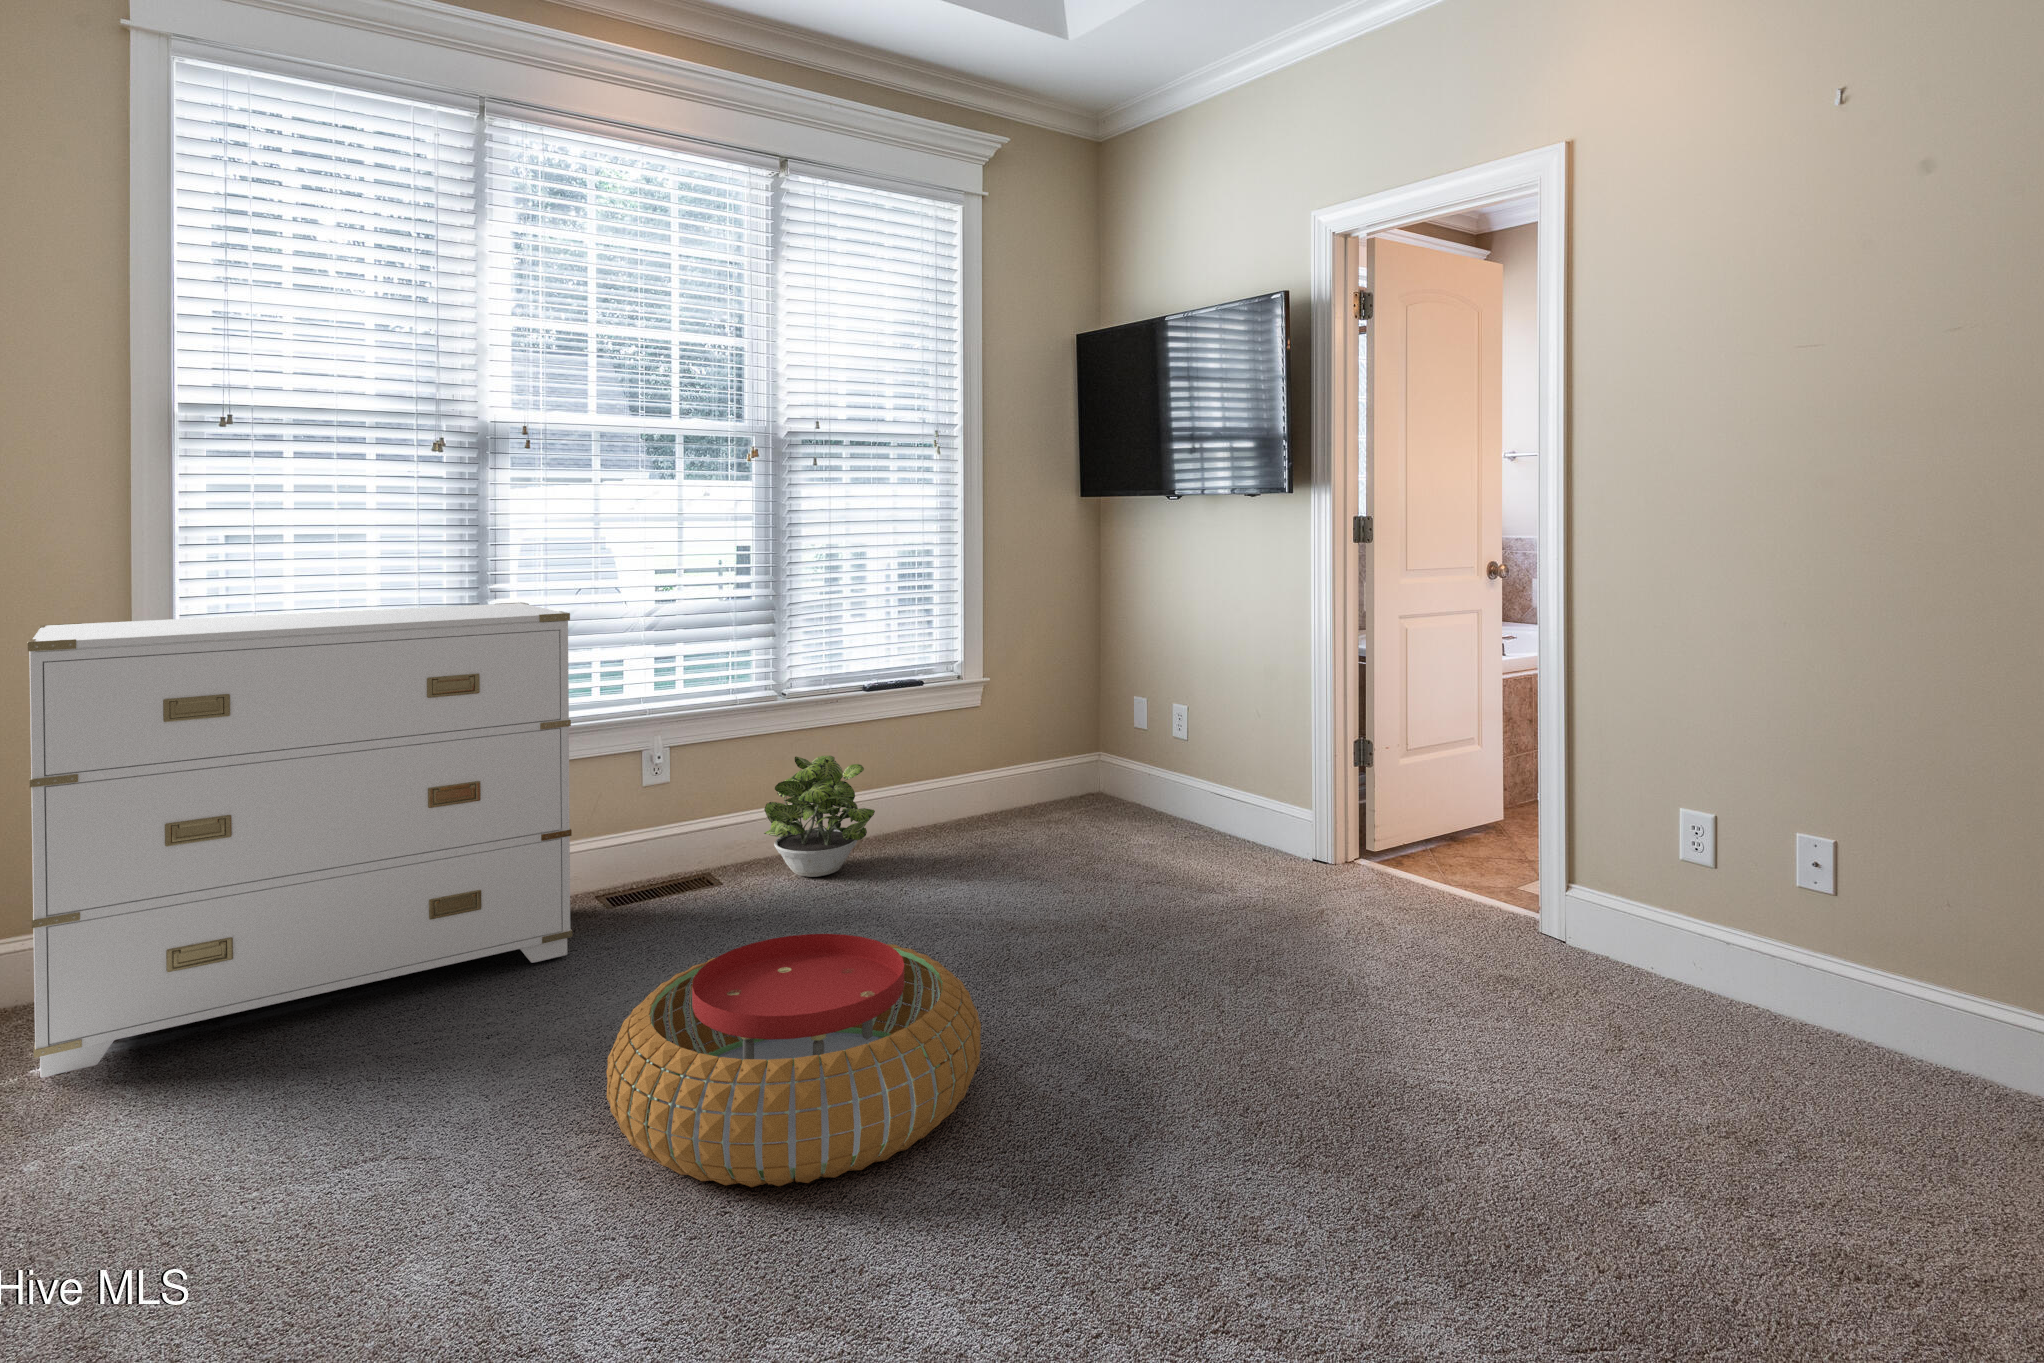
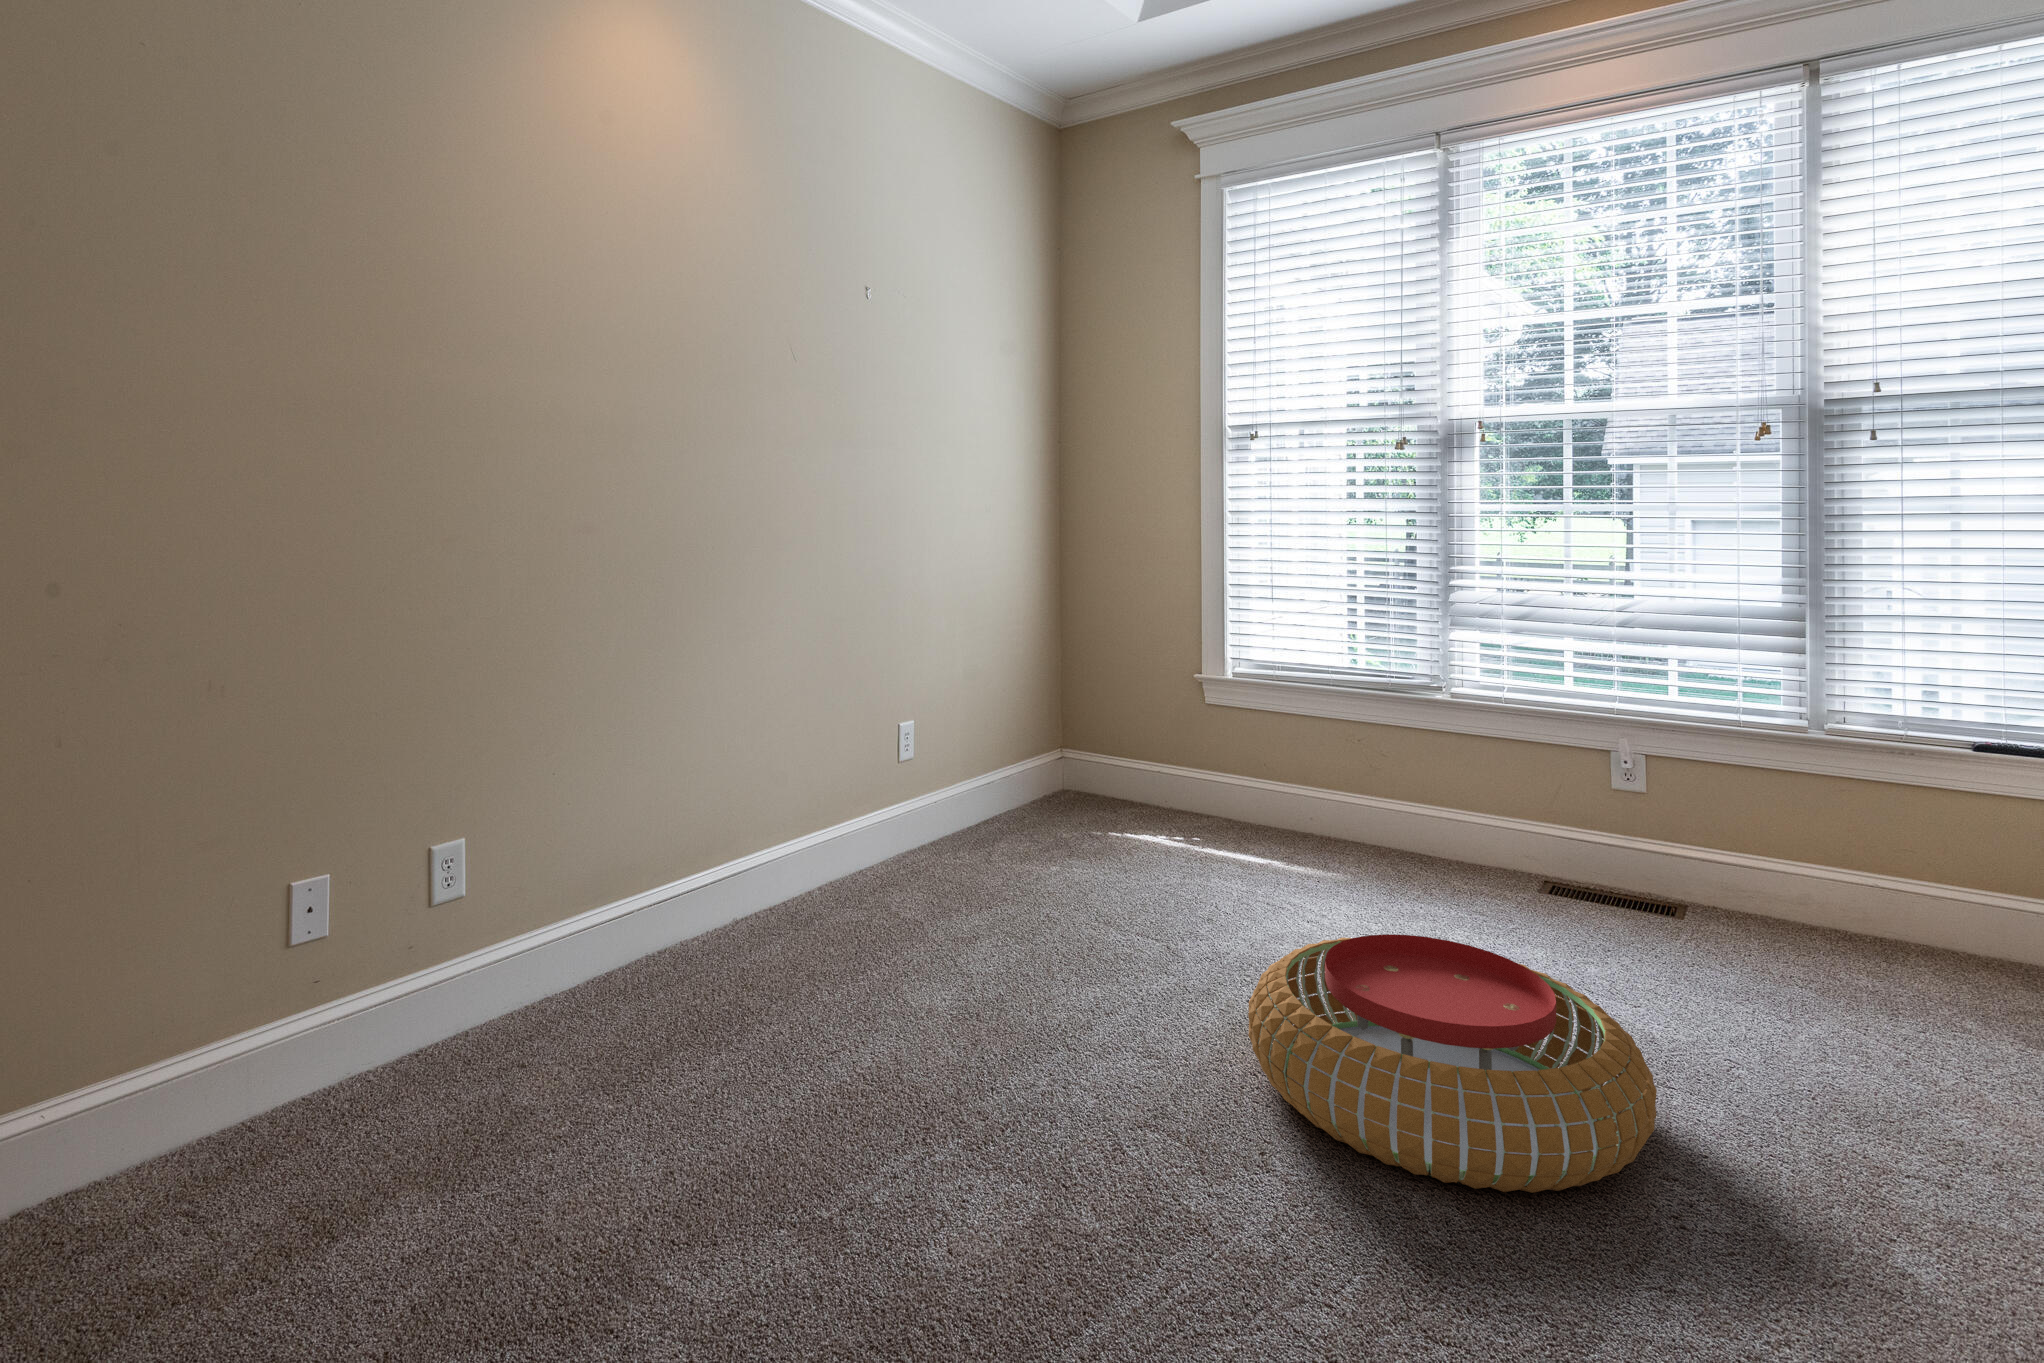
dresser: present [28,602,572,1078] -> none [1106,575,1481,909]
potted plant: present [764,756,875,877] -> none [1744,807,1933,965]

